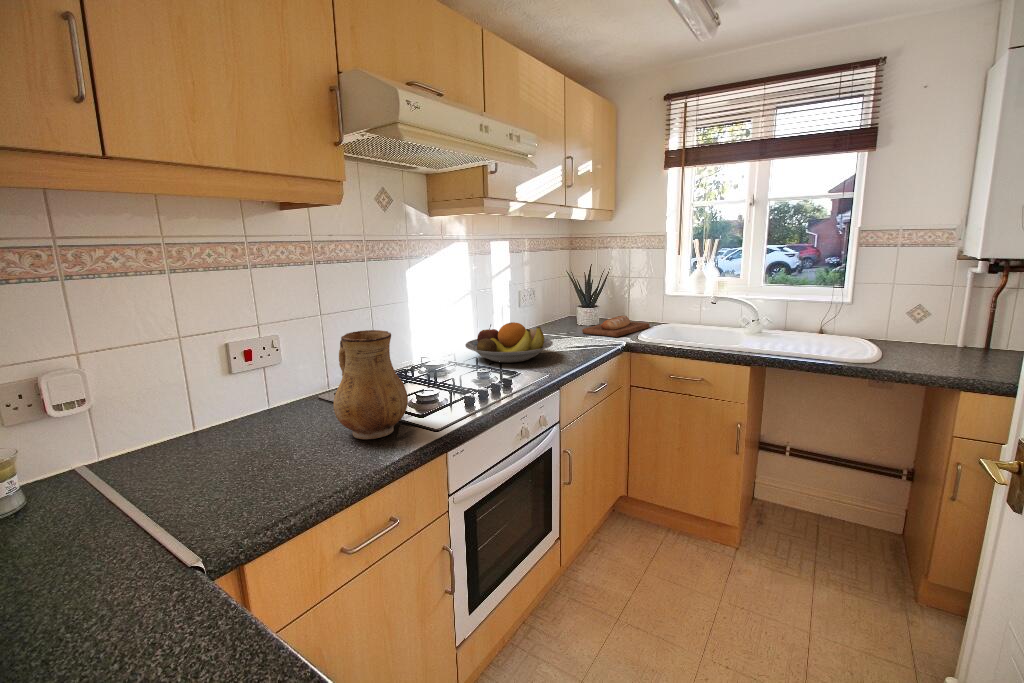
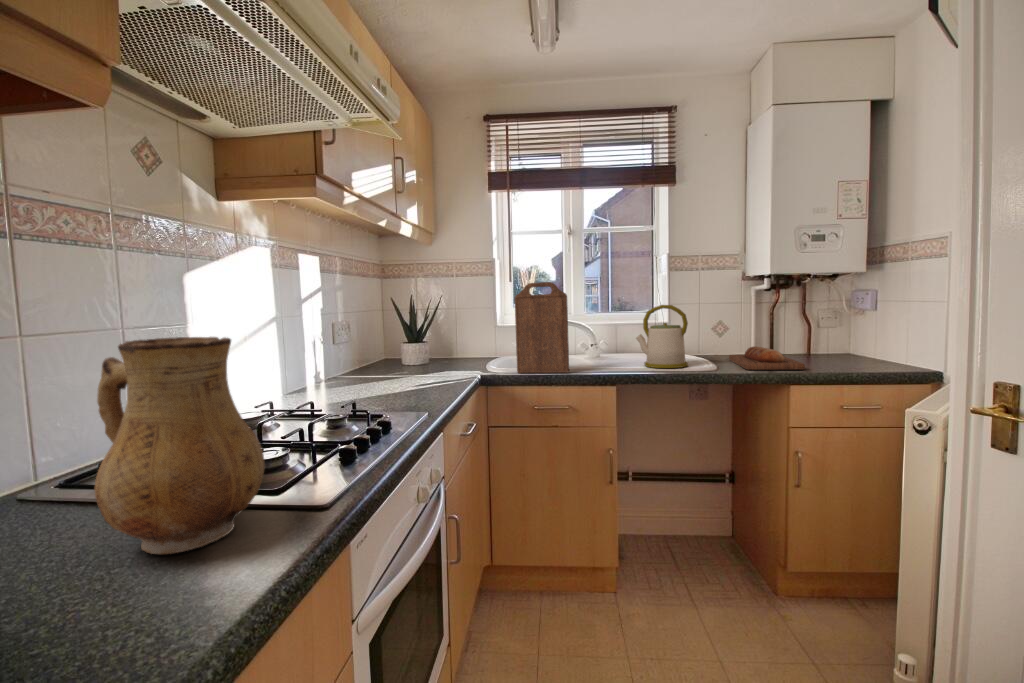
cutting board: none [661,264,713,348] -> present [515,282,569,373]
kettle: none [792,288,852,355] -> present [636,305,688,368]
bread loaf: present [582,316,650,337] -> present [729,346,805,370]
fruit bowl: present [465,322,553,363] -> none [282,353,410,409]

